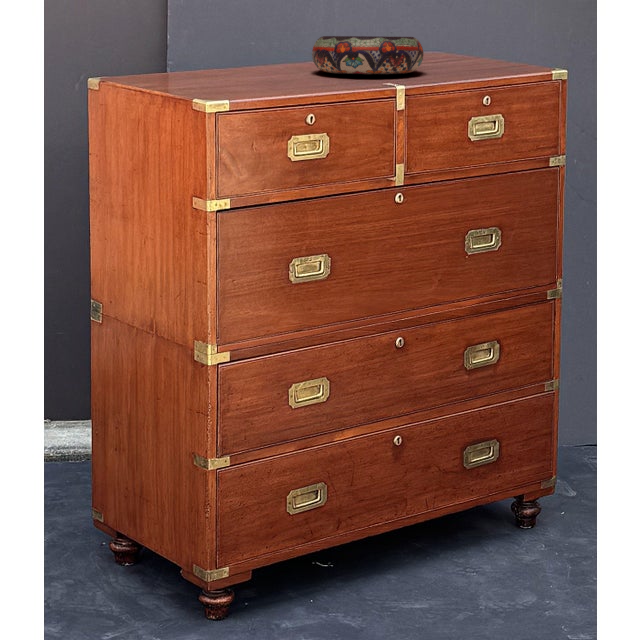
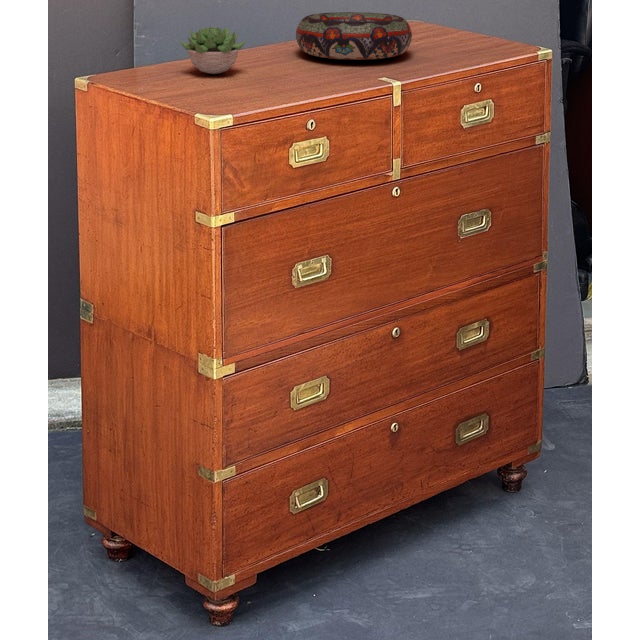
succulent plant: none [194,37,258,81] -> present [180,27,246,74]

